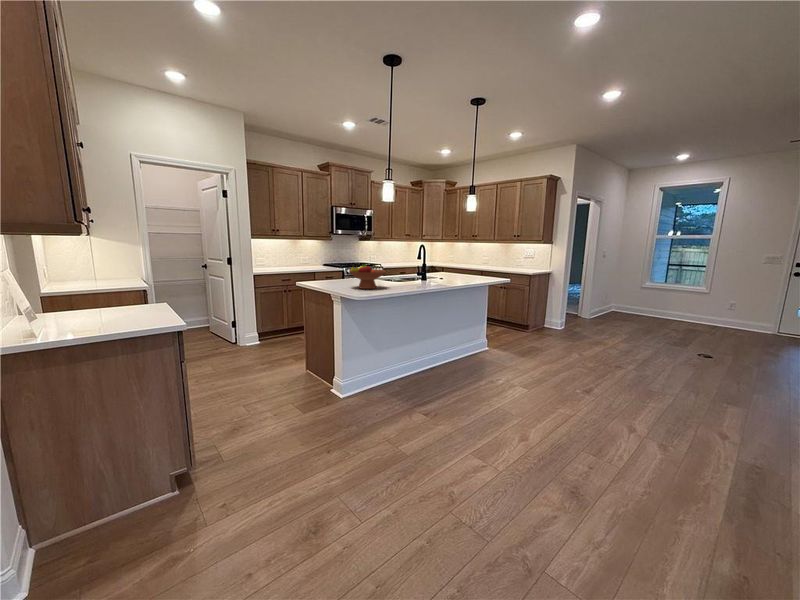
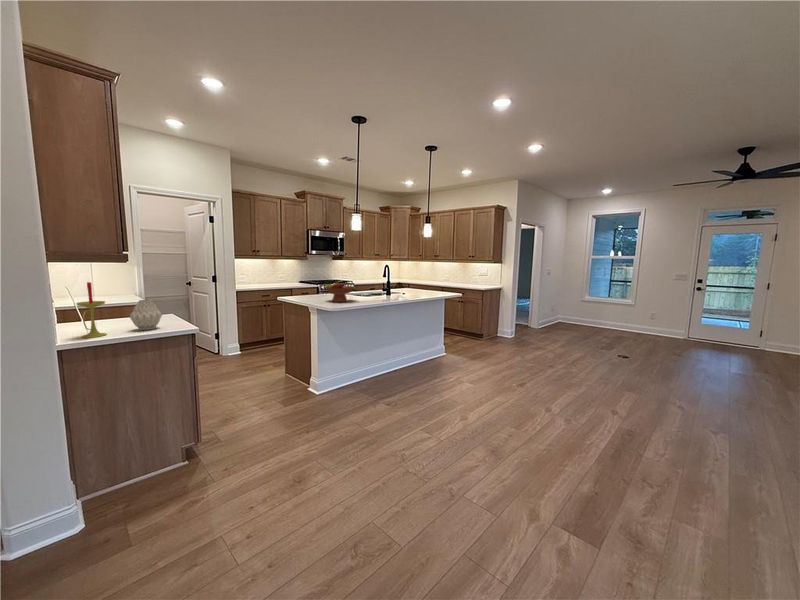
candle: none [23,261,70,337] -> present [76,282,106,338]
vase: none [100,286,143,326] -> present [130,300,162,330]

